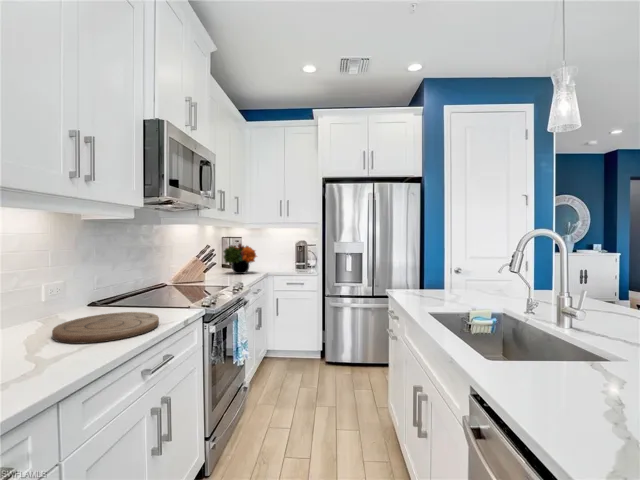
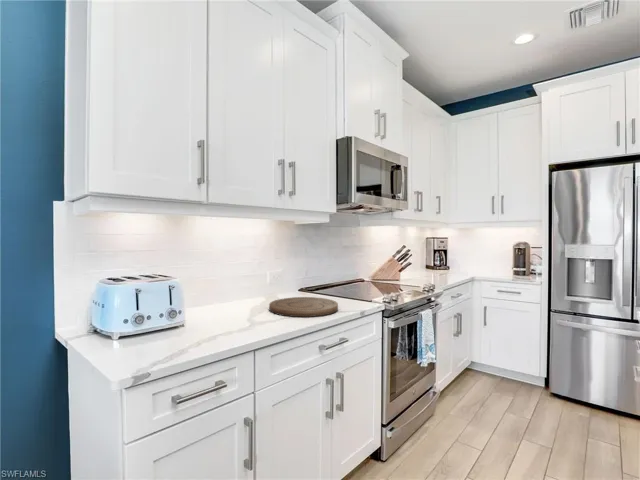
flower arrangement: present [224,244,257,274] -> none [423,244,462,276]

